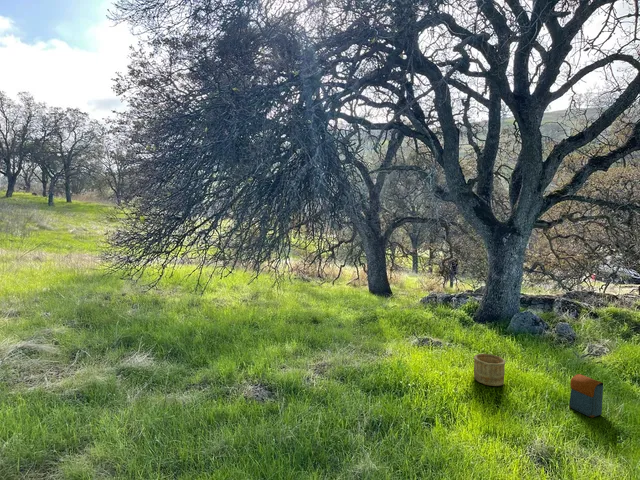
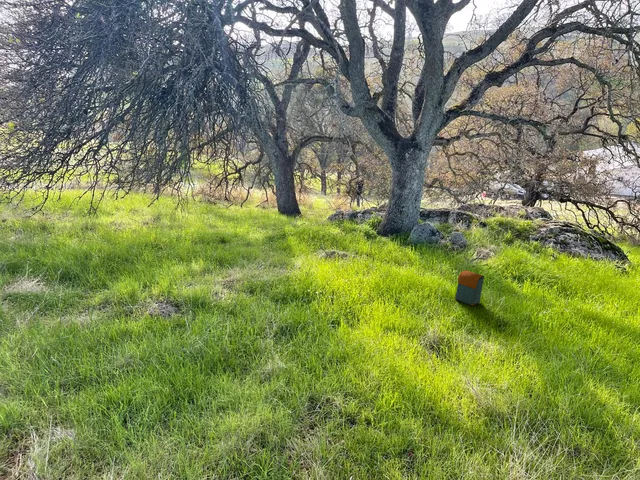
wooden bucket: present [473,354,505,386] -> none [377,259,405,287]

